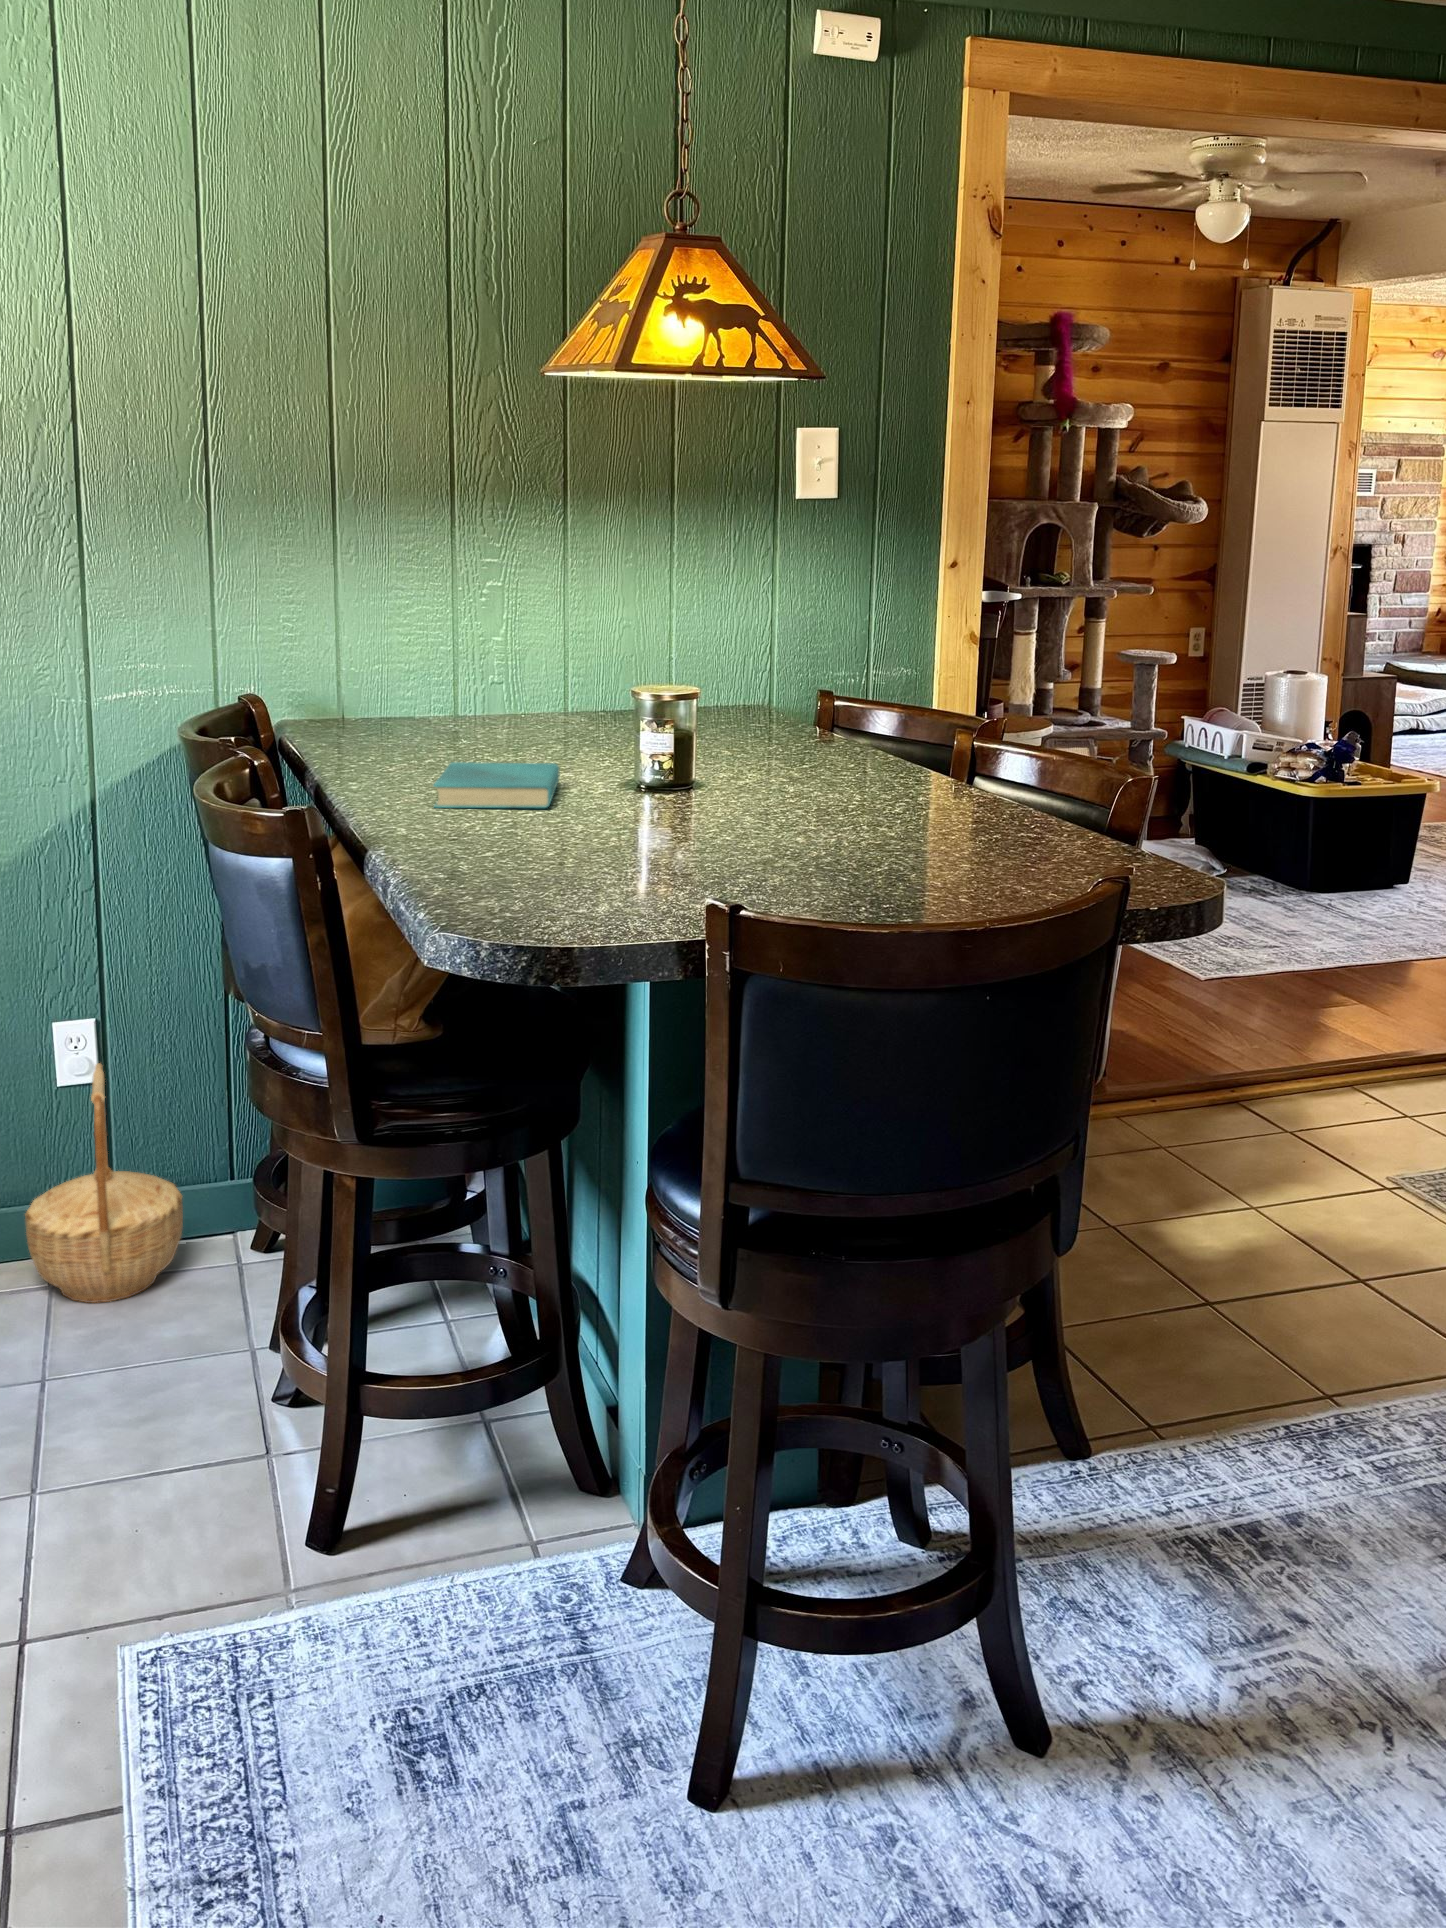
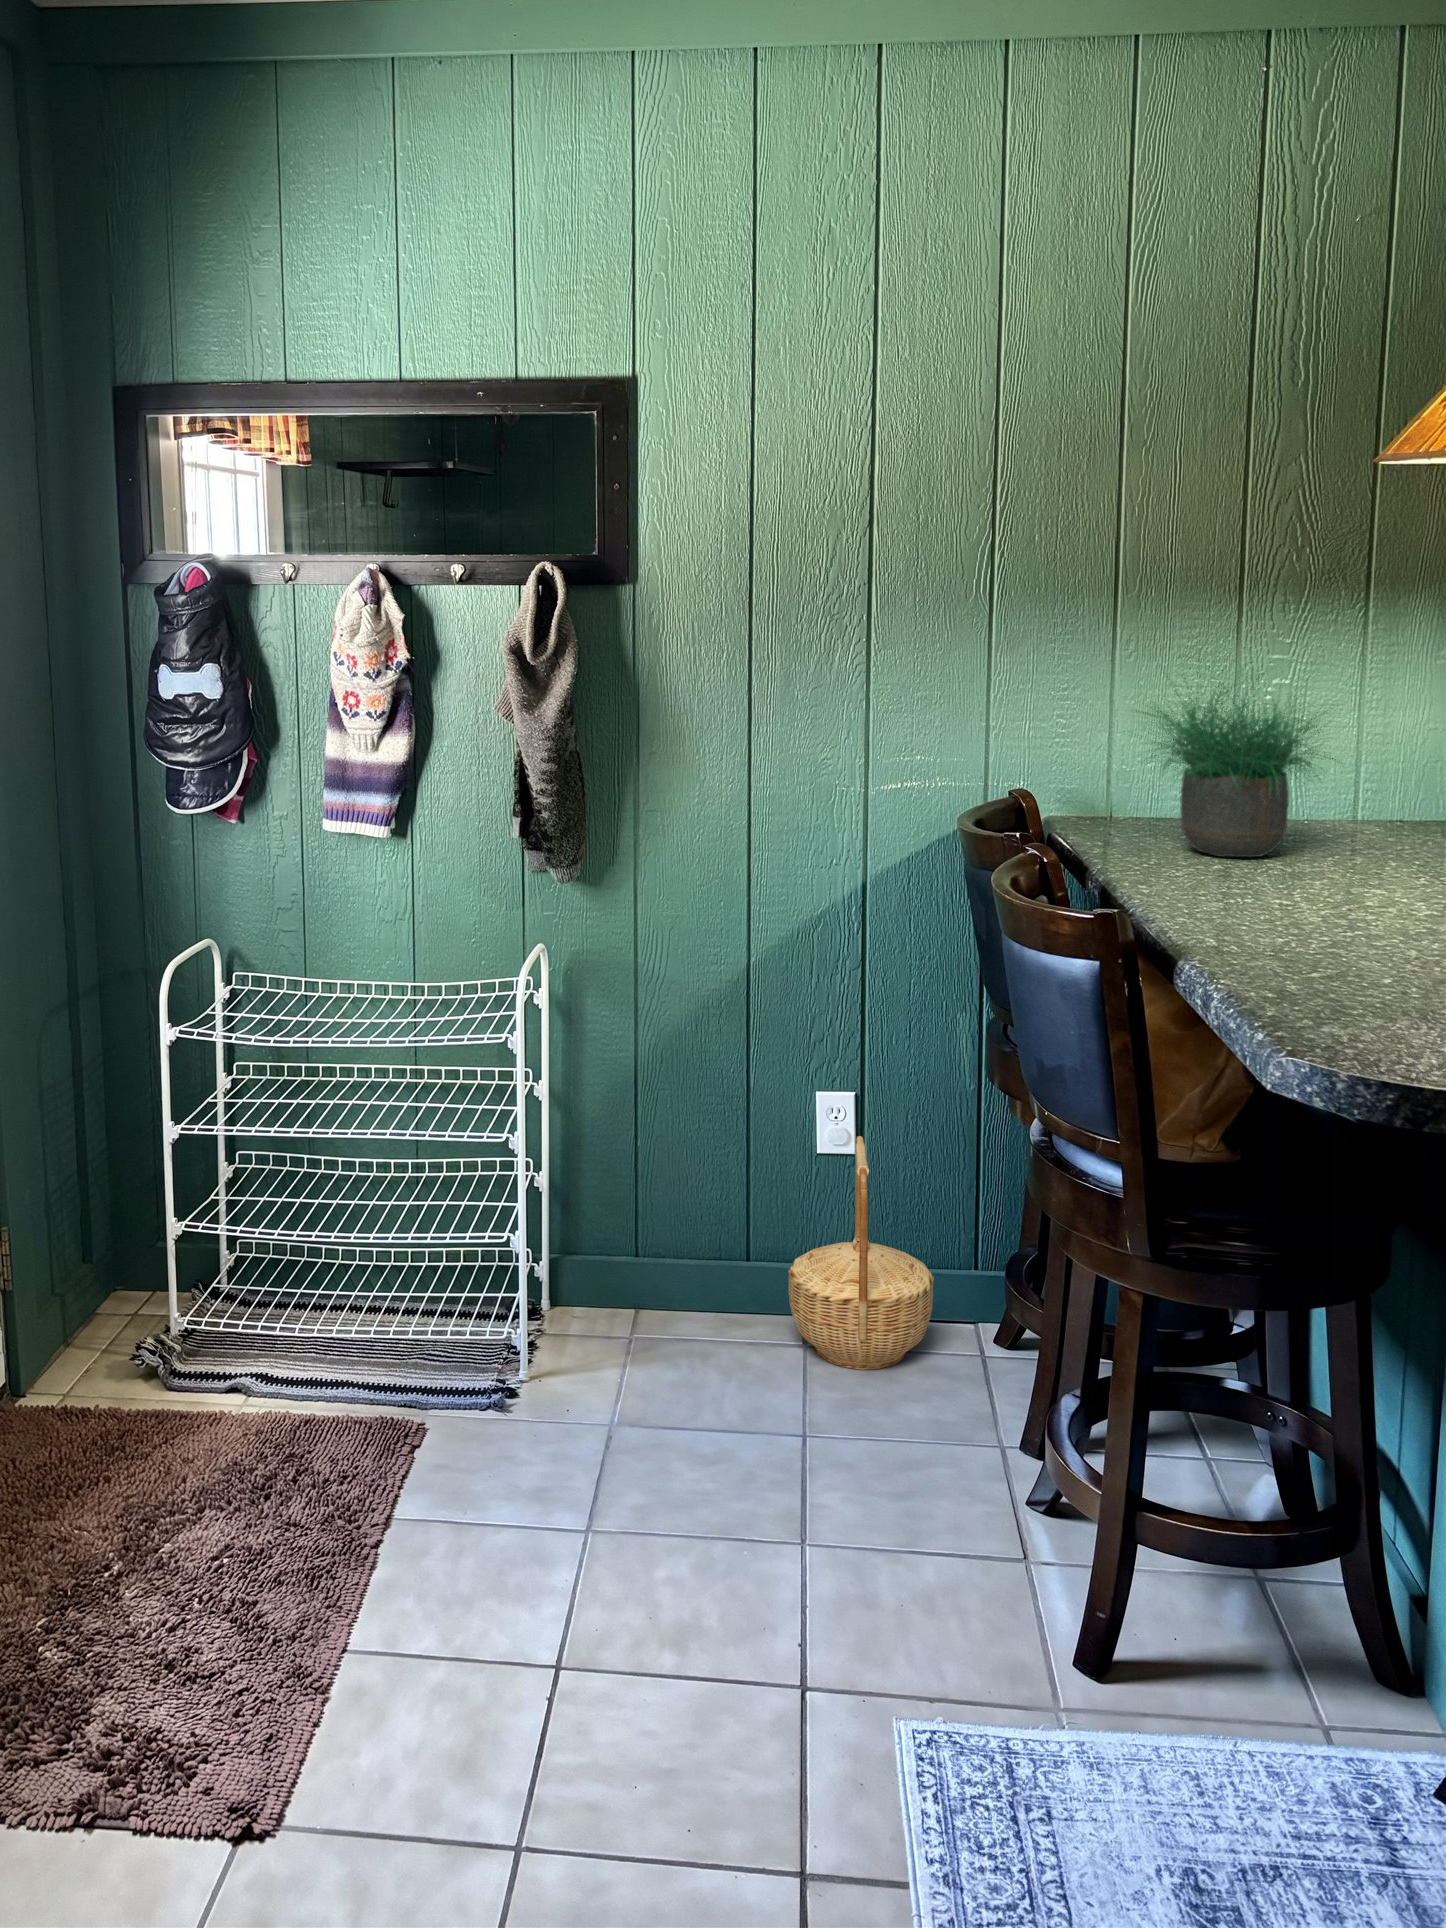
potted plant: none [329,522,562,751] -> present [1128,656,1343,857]
book: present [434,762,560,808] -> none [1239,871,1375,928]

